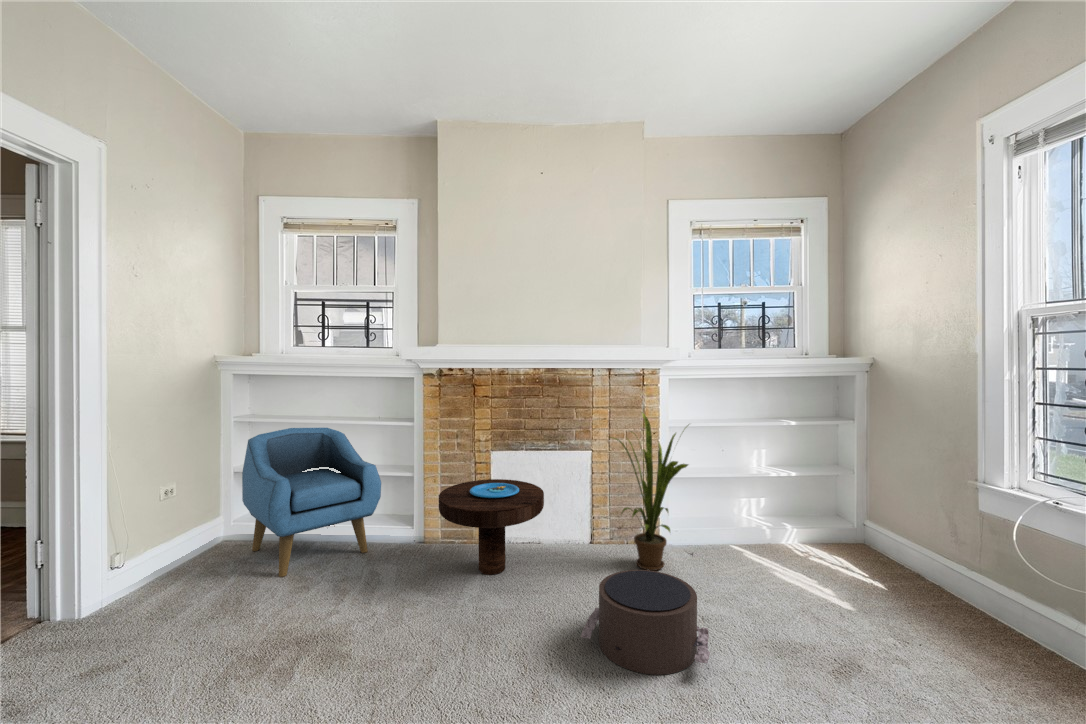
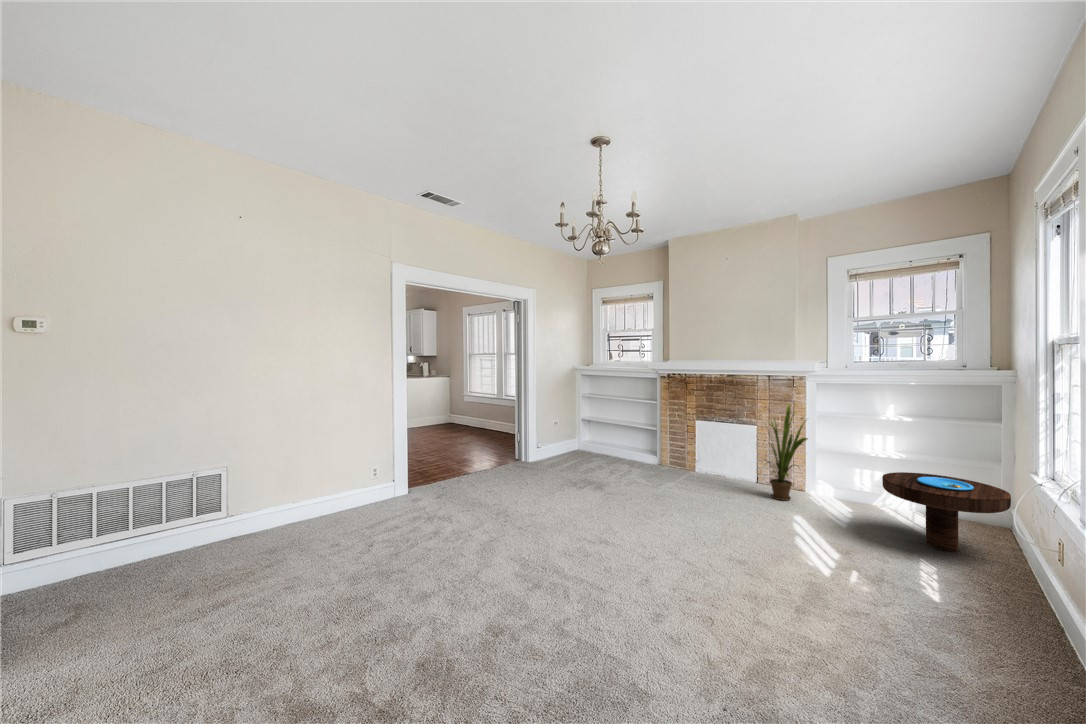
armchair: present [242,428,381,577] -> none [583,400,639,464]
side table: present [439,479,544,575] -> present [882,472,1011,551]
pouf: present [581,570,710,675] -> none [694,482,764,526]

